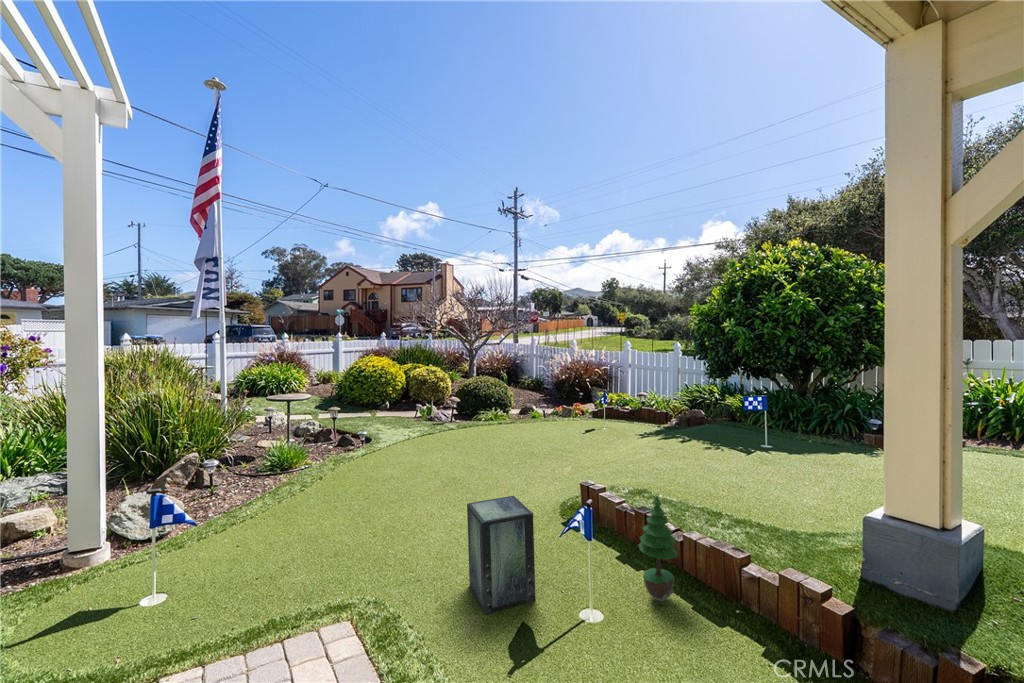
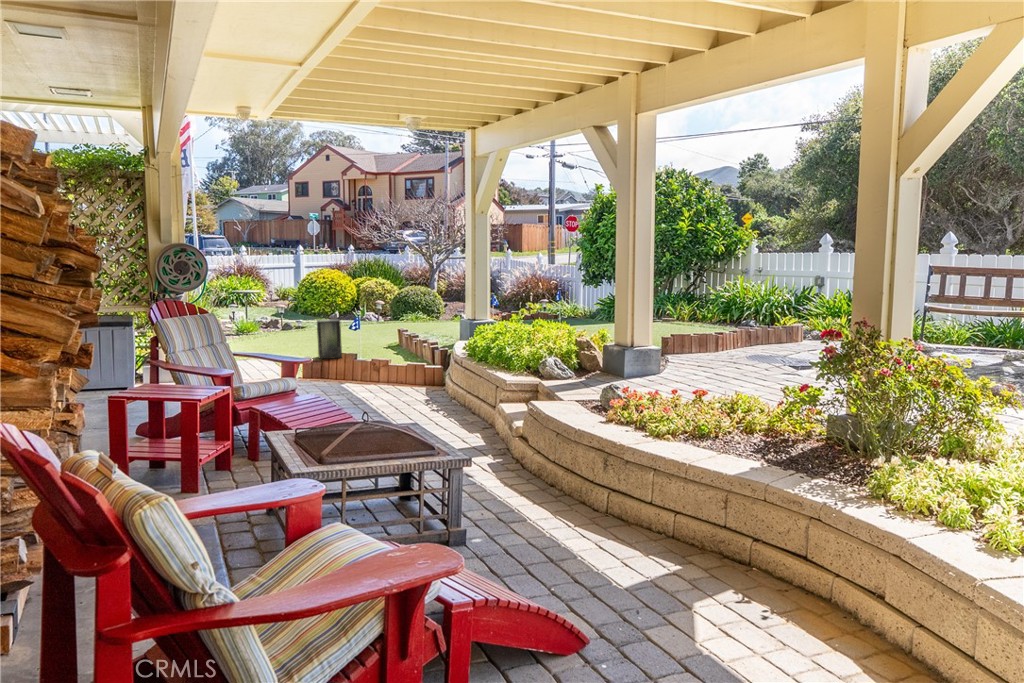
potted tree: present [638,496,678,602] -> none [381,312,397,358]

